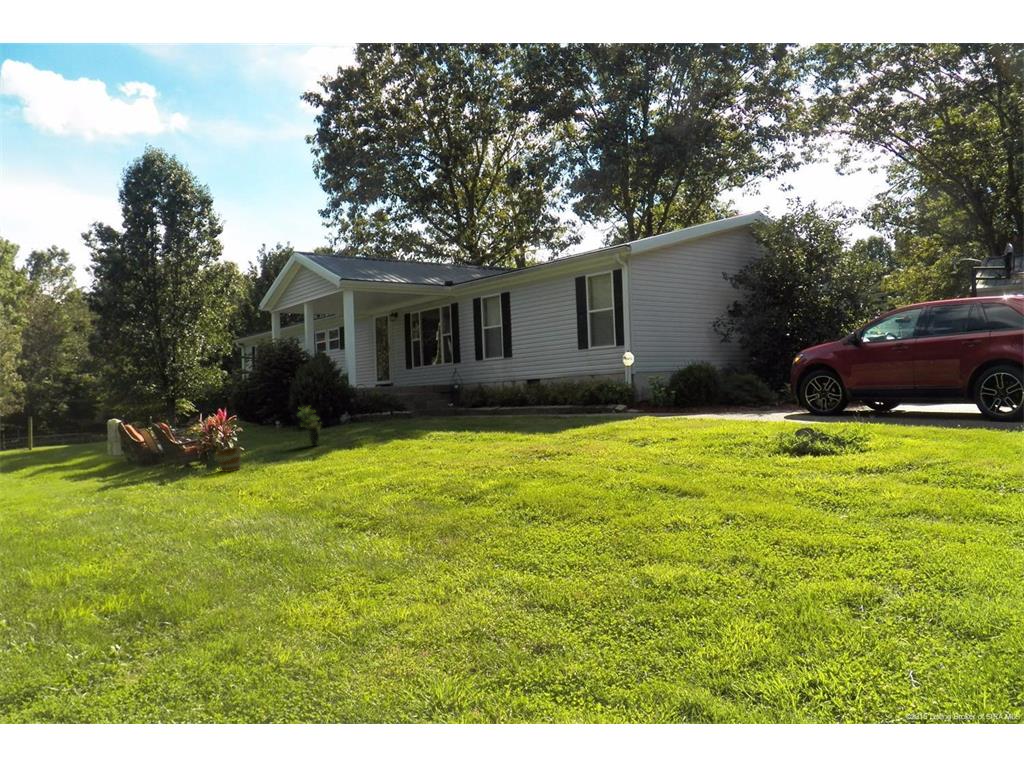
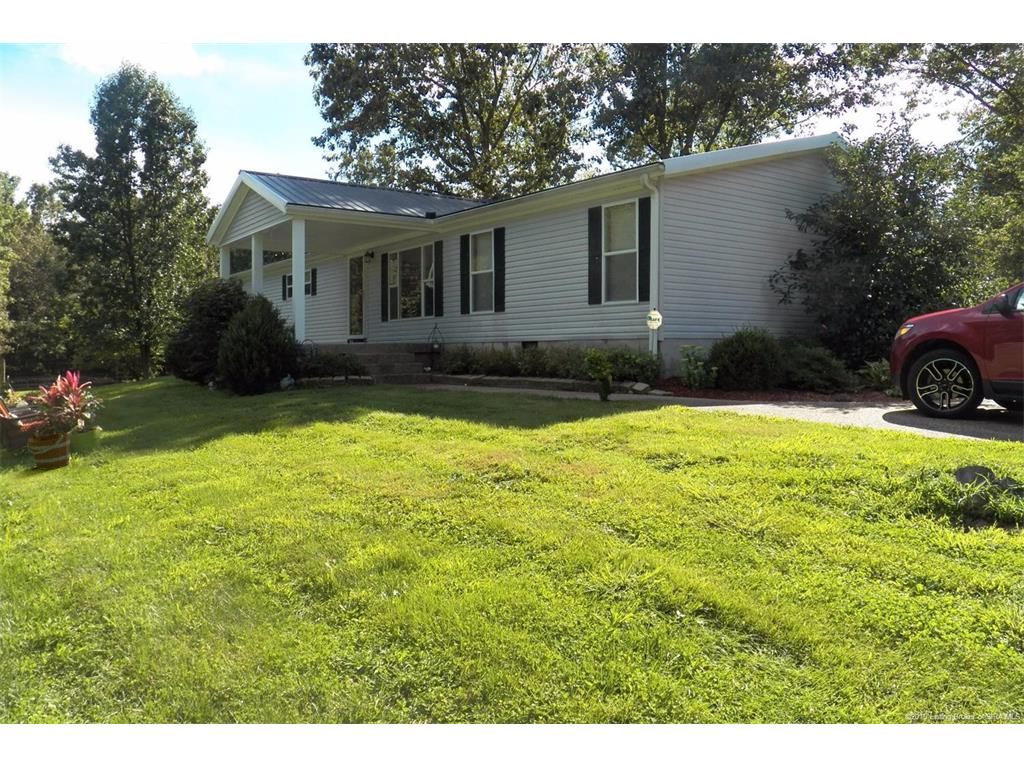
potted plant: present [298,407,321,446] -> present [583,349,613,401]

